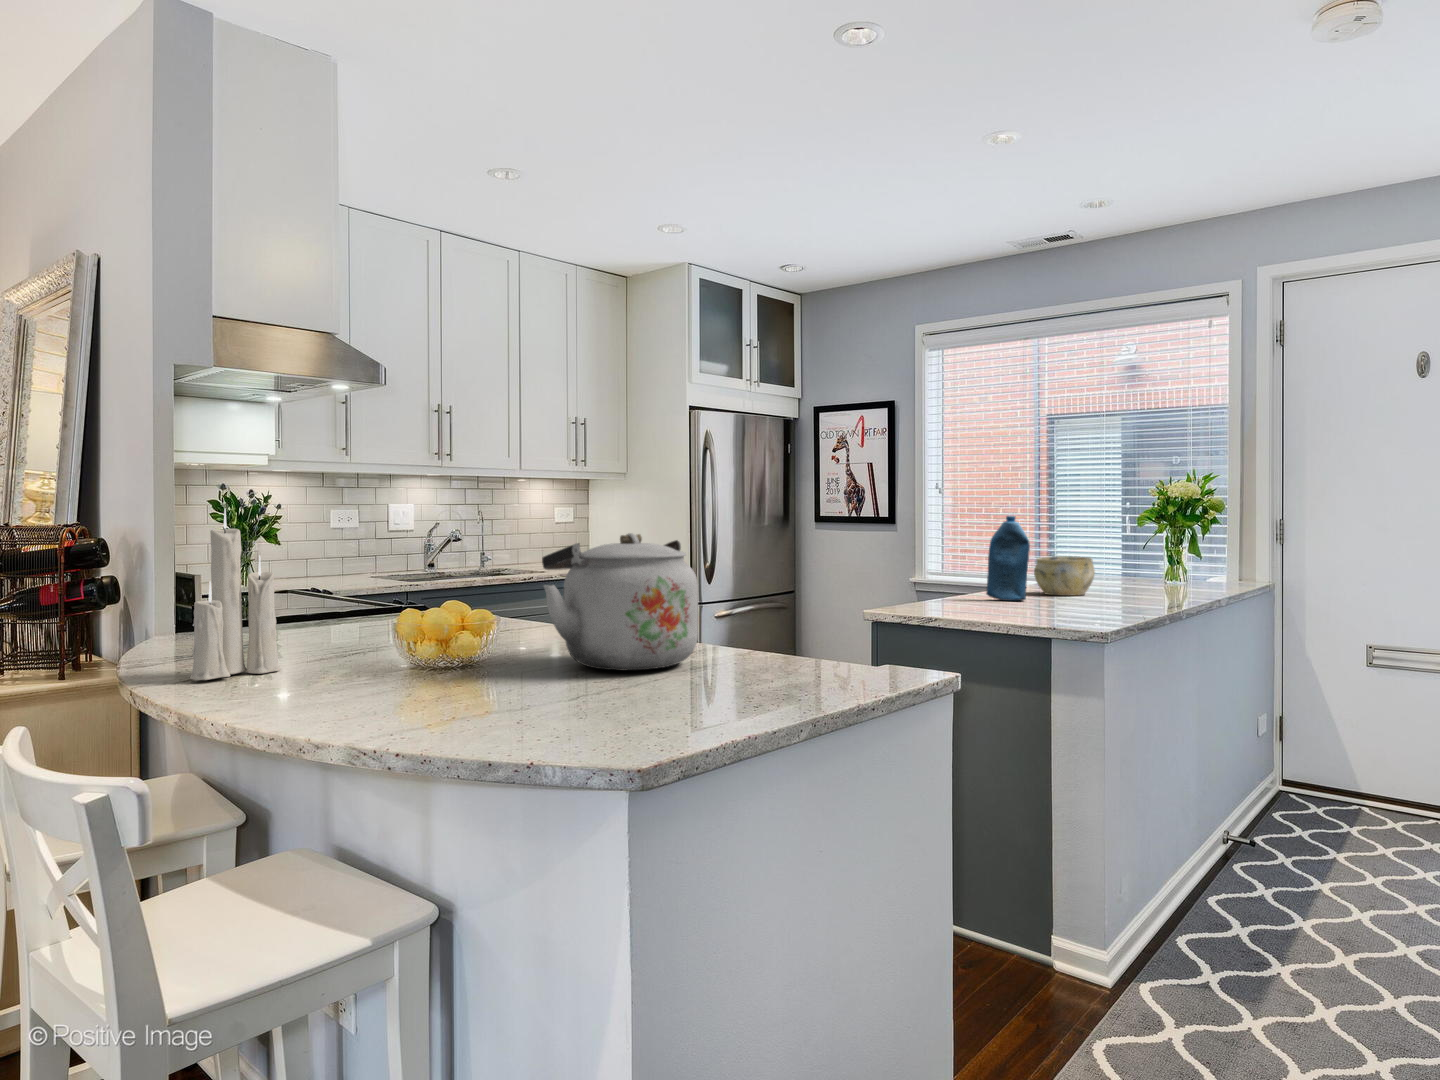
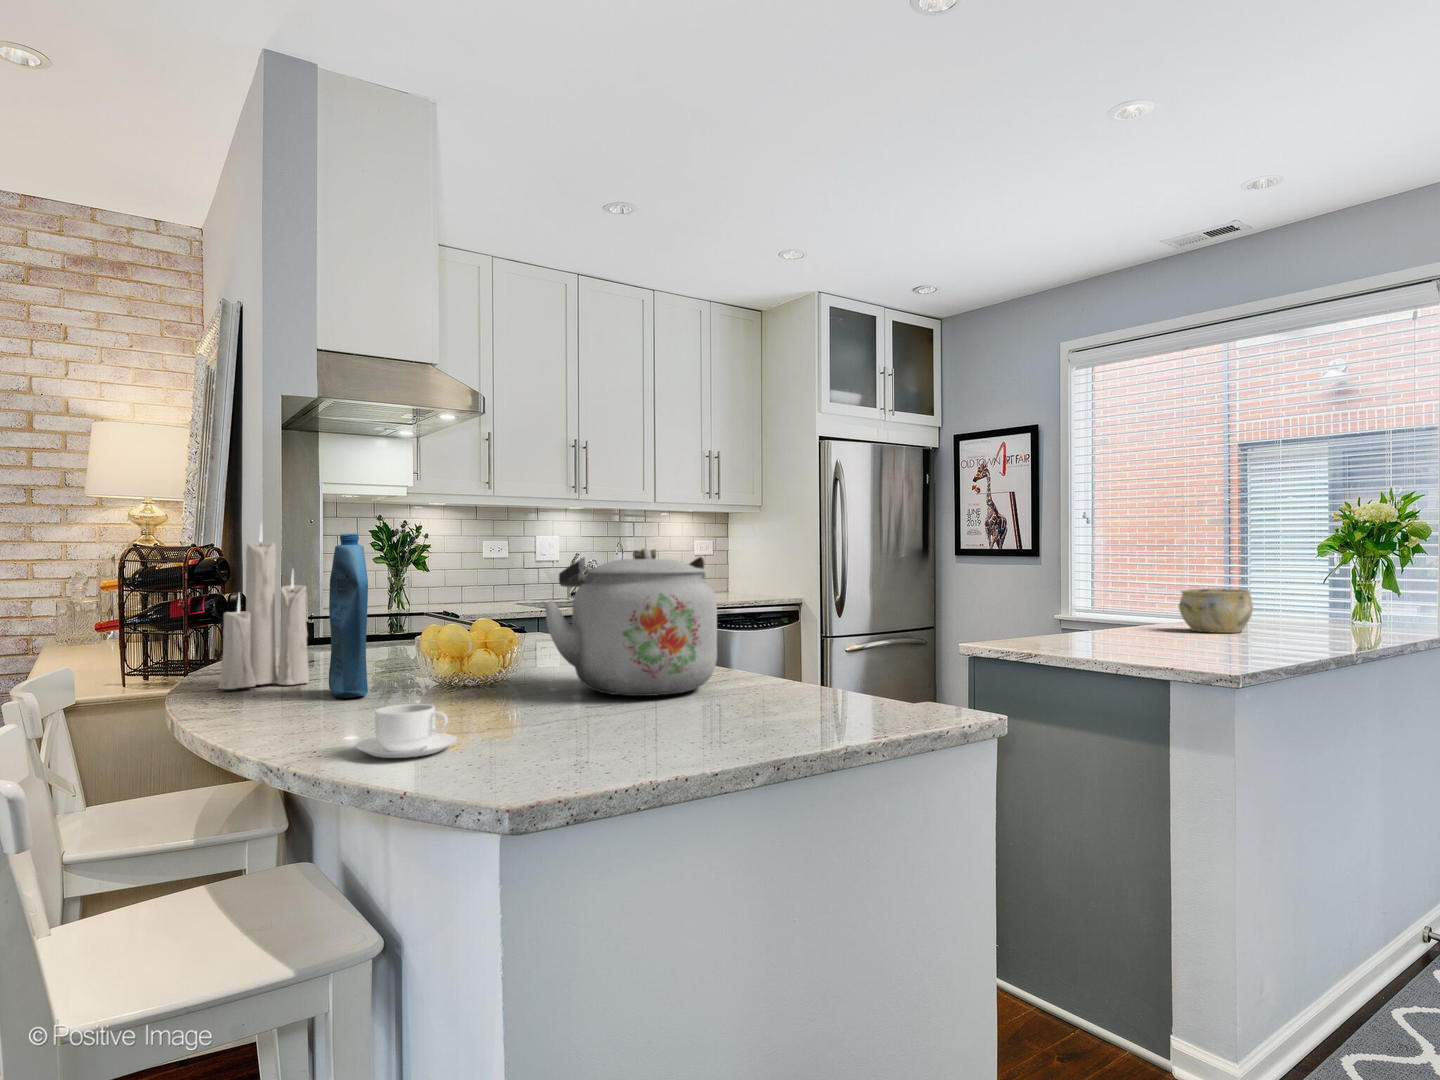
bottle: present [986,516,1030,601] -> present [329,534,368,698]
coffee cup: none [437,685,528,735] -> present [356,704,457,758]

